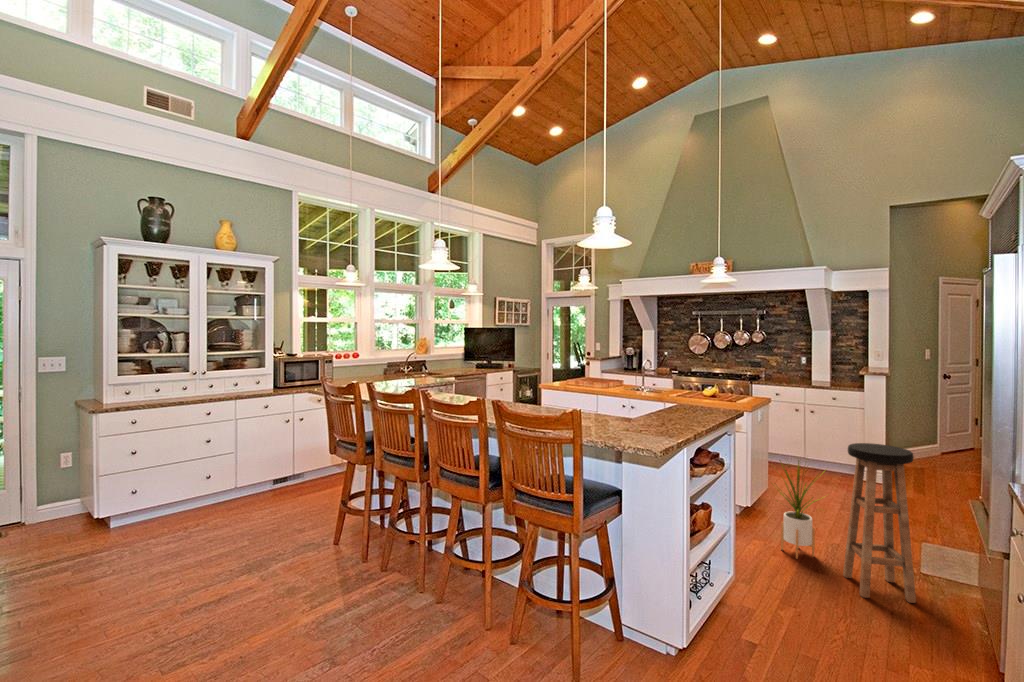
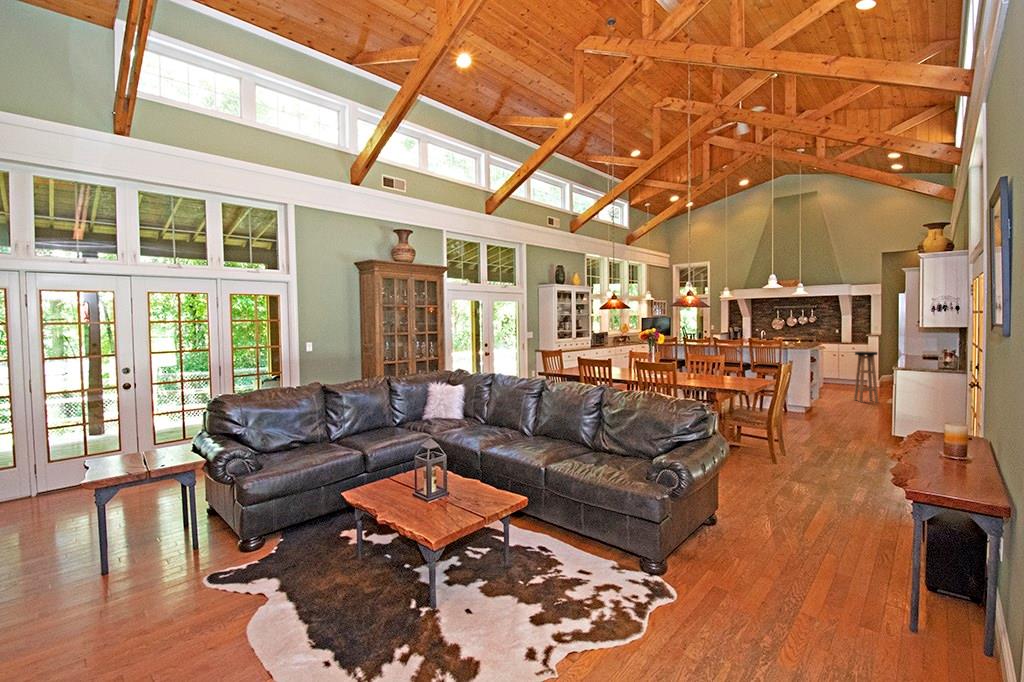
house plant: present [780,461,817,559] -> none [825,360,849,398]

